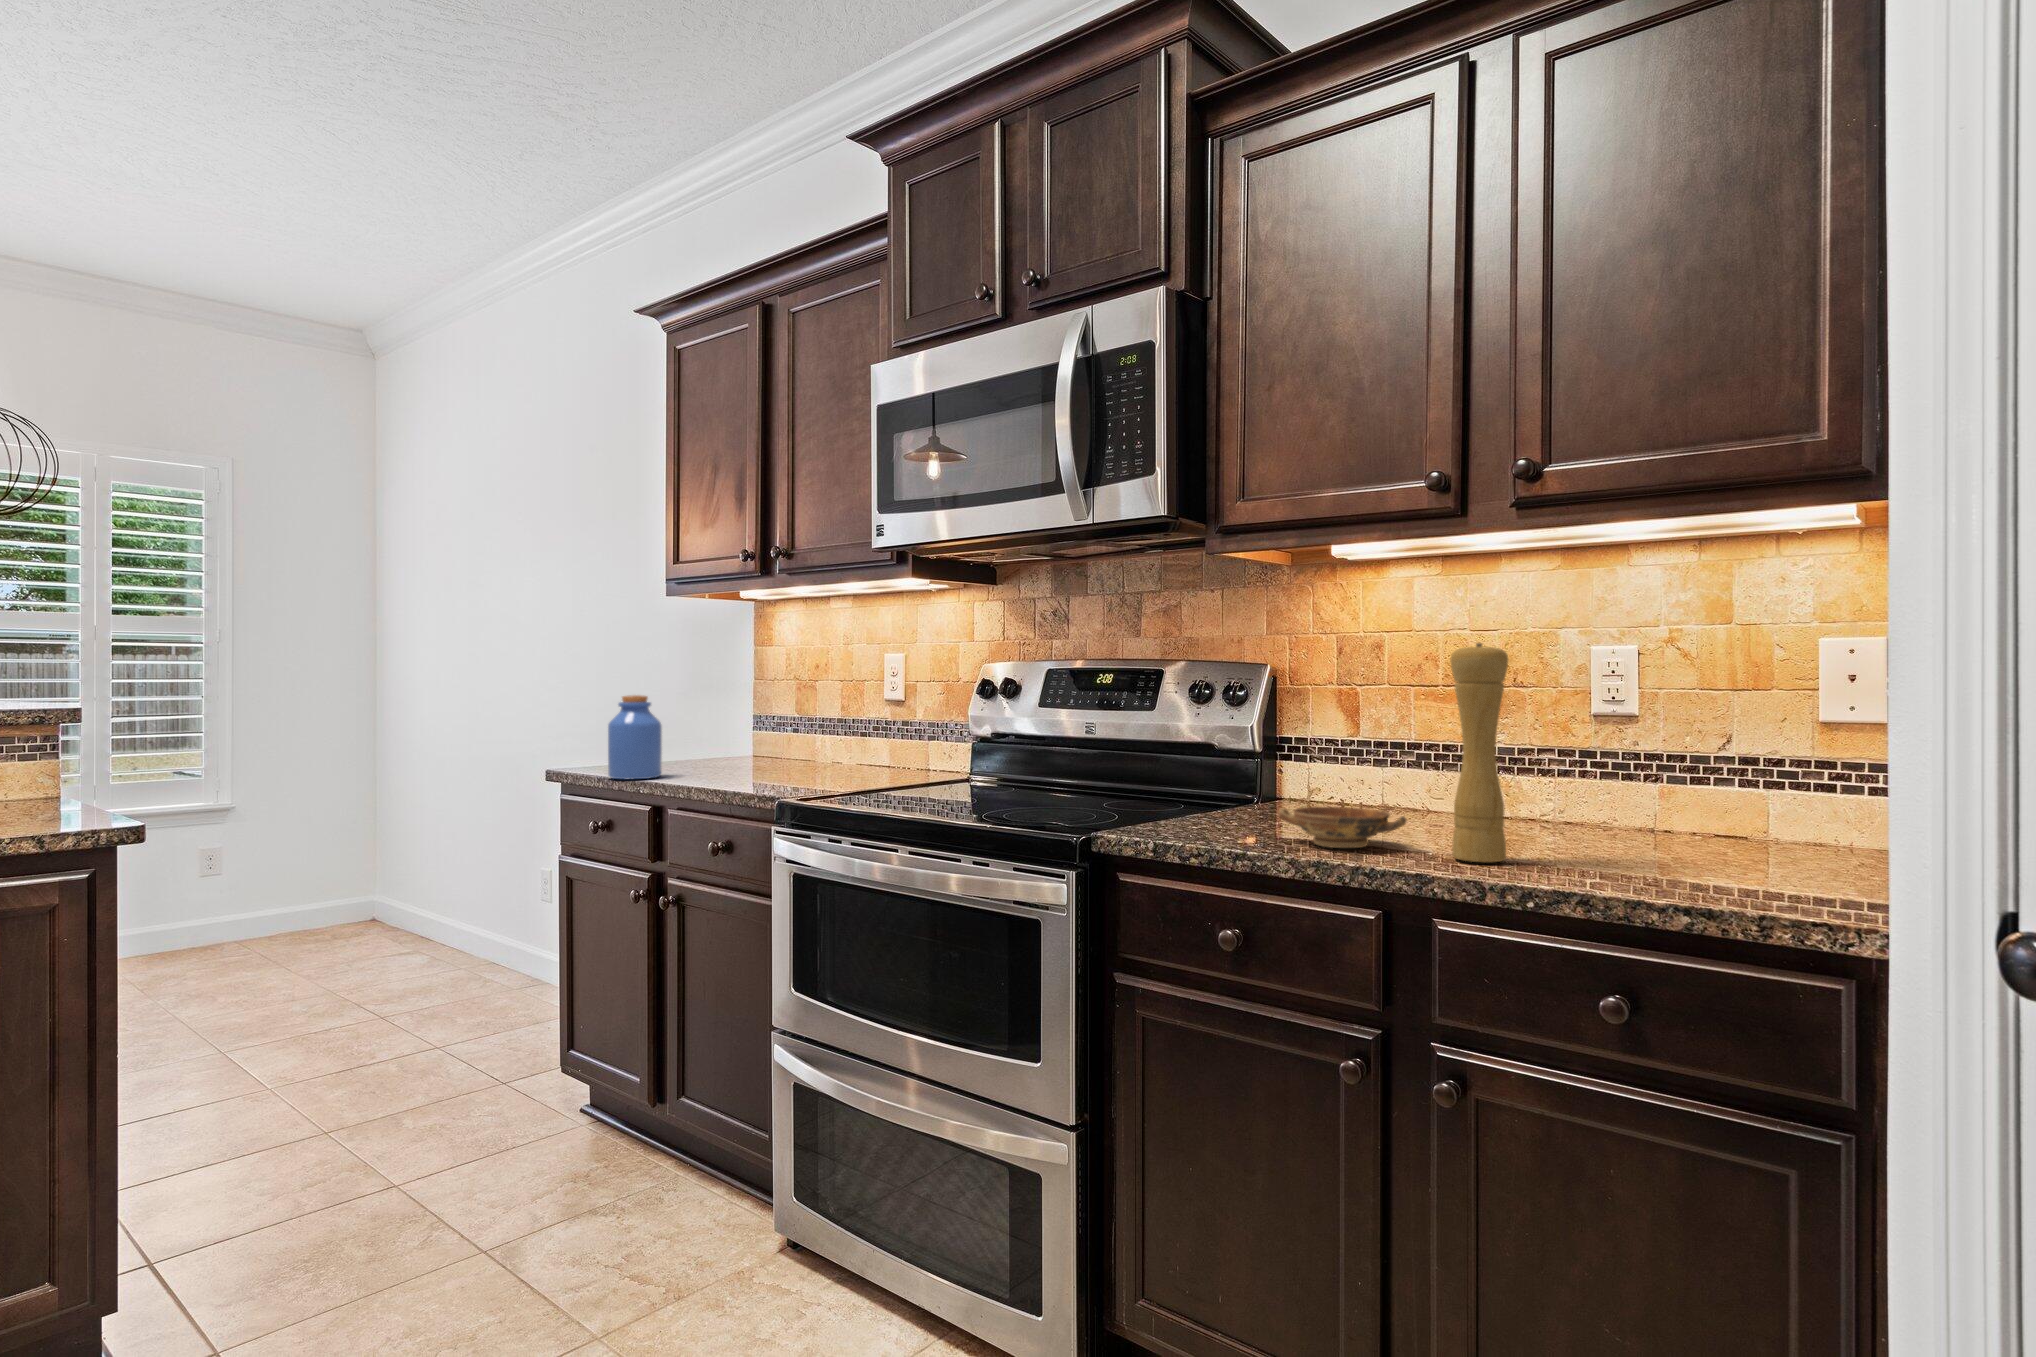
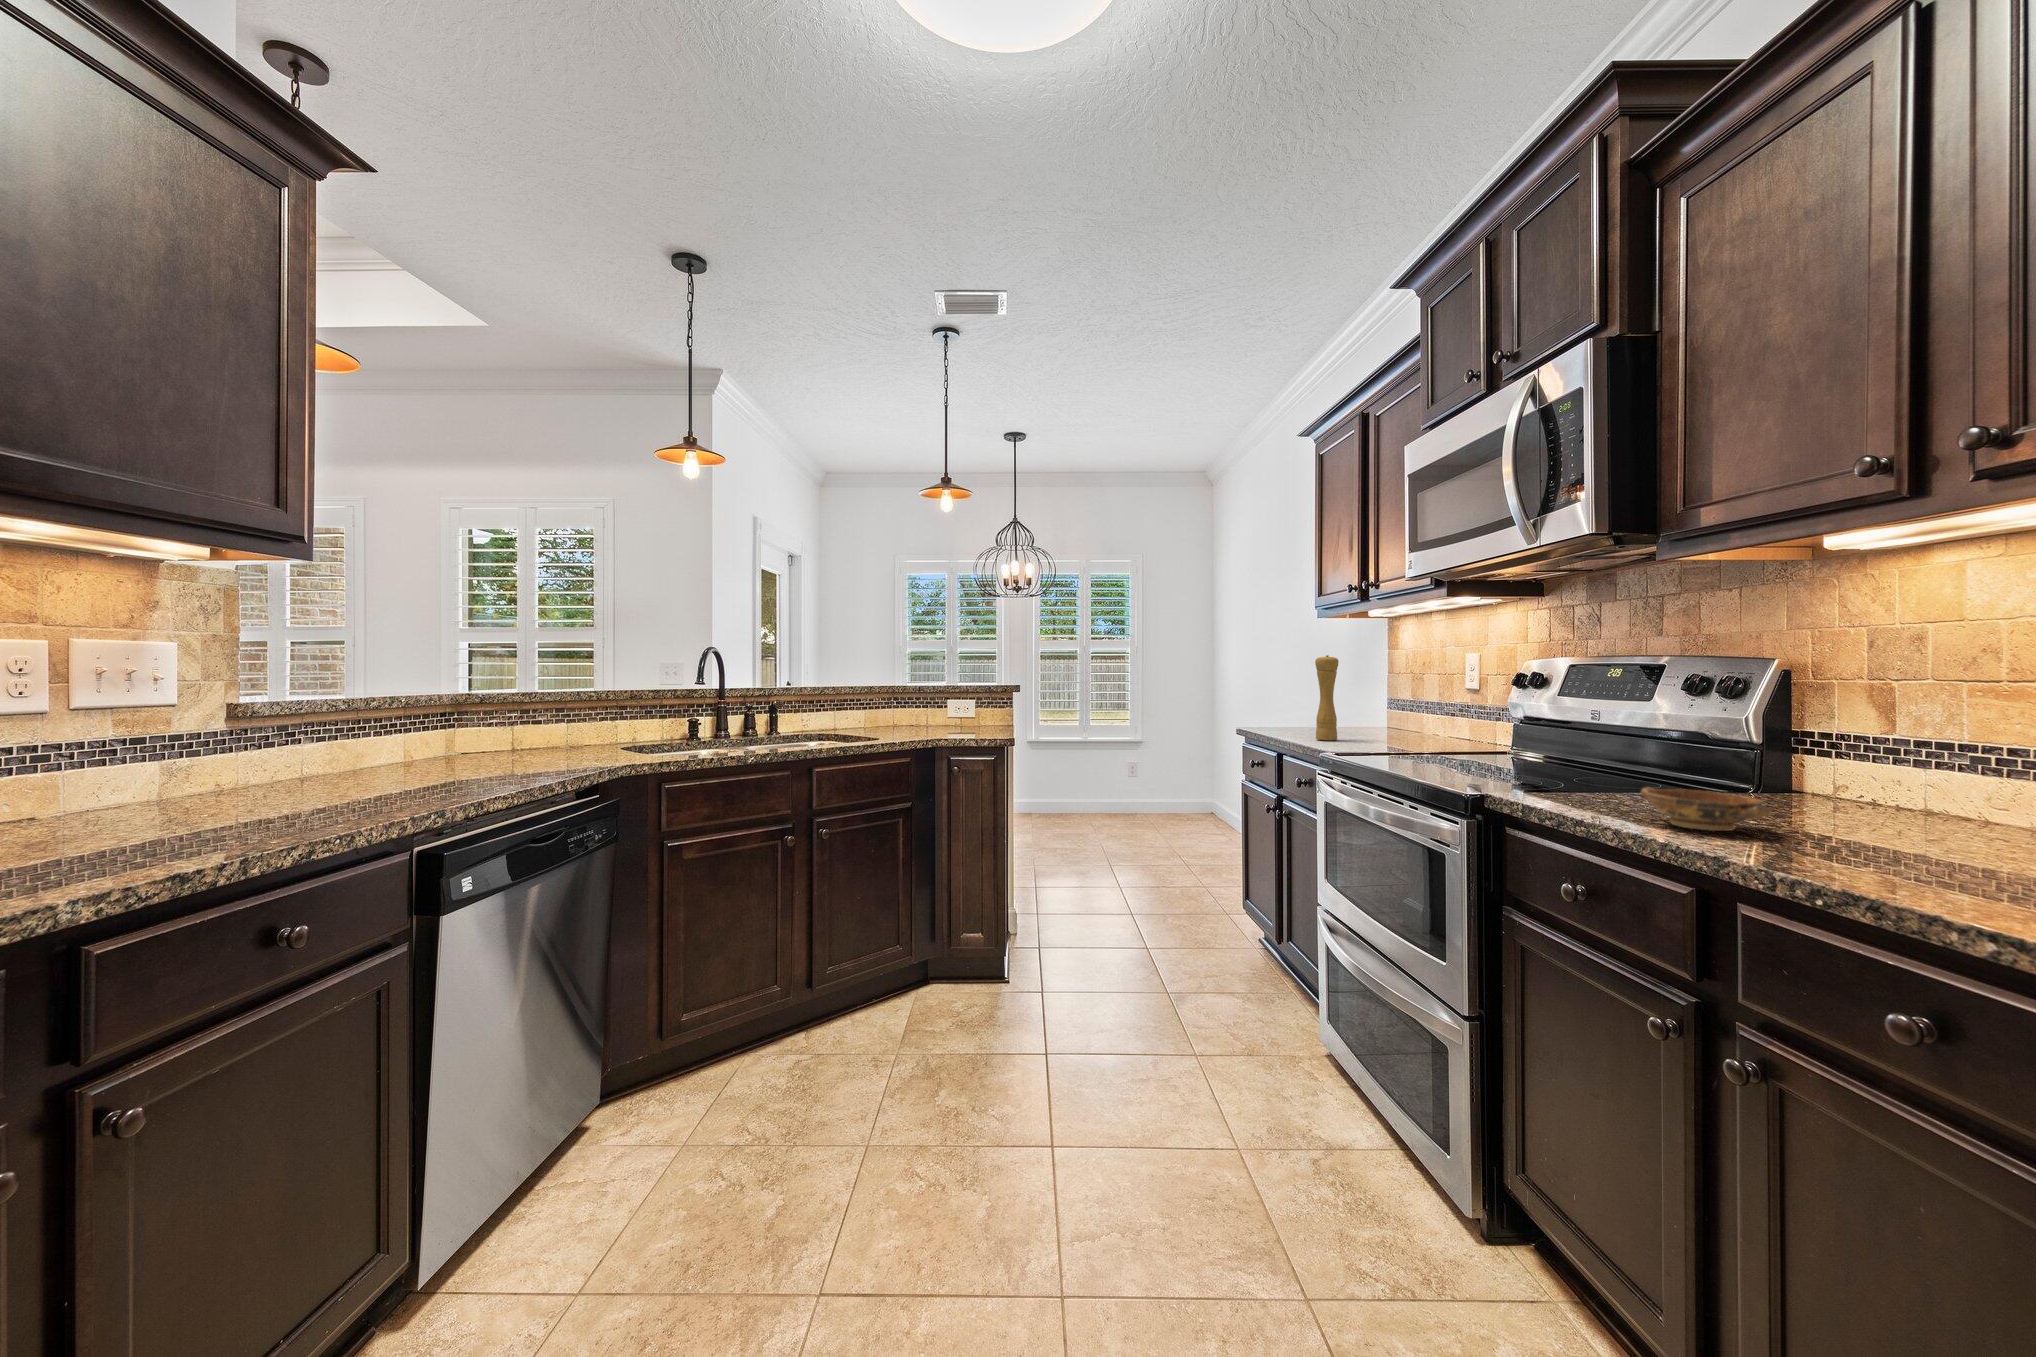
pepper mill: present [1450,643,1508,862] -> present [1315,655,1339,740]
jar: present [608,695,662,779] -> none [1259,683,1293,735]

